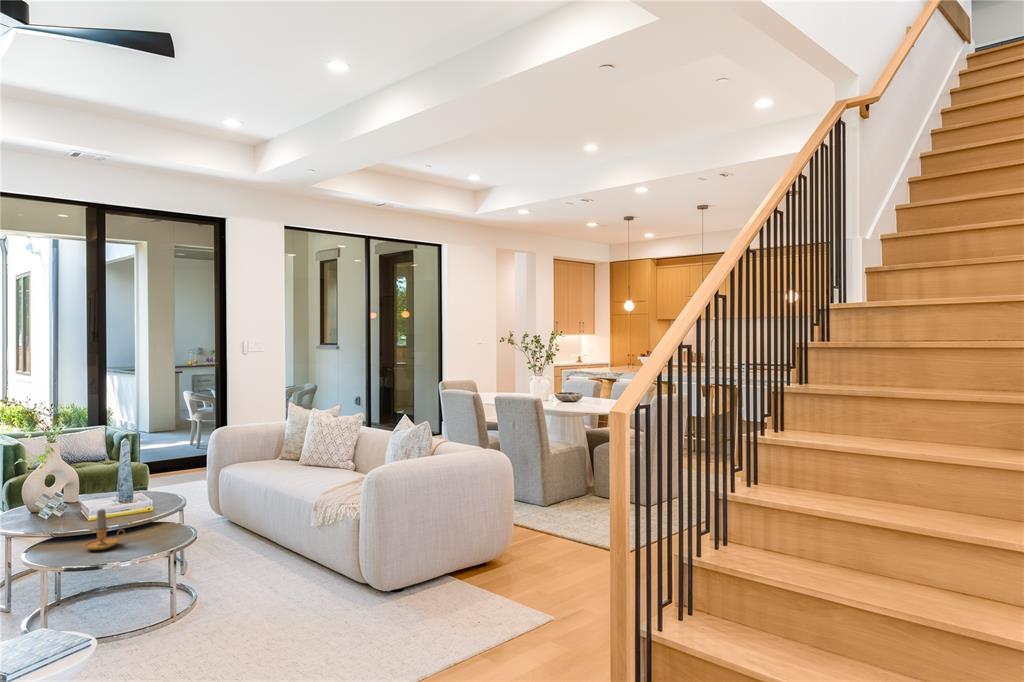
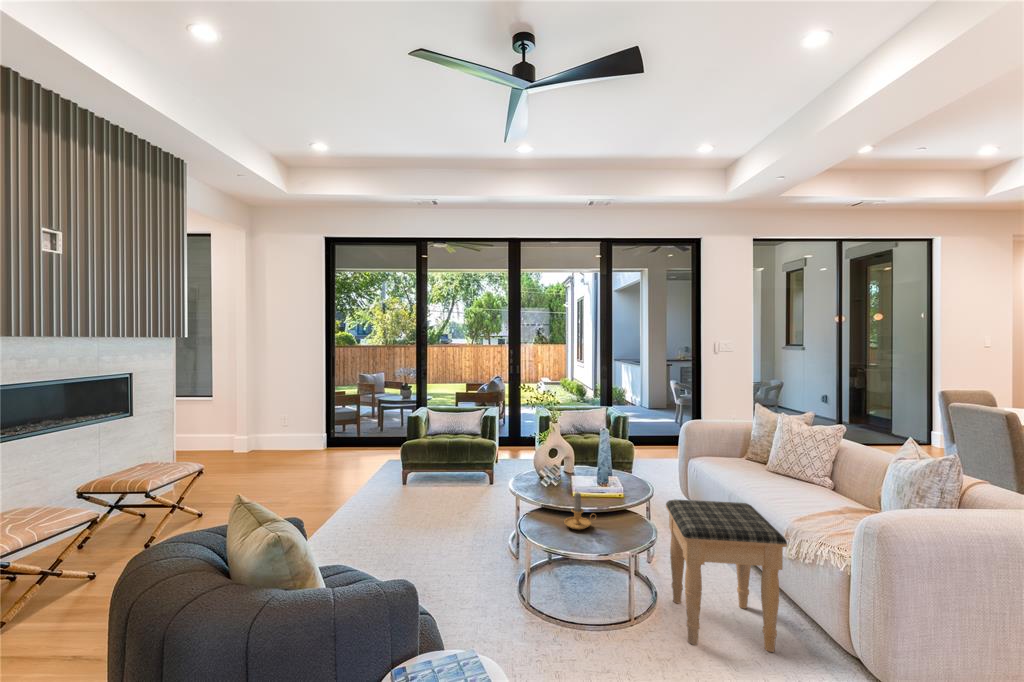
footstool: none [205,486,314,619] -> present [666,500,787,652]

